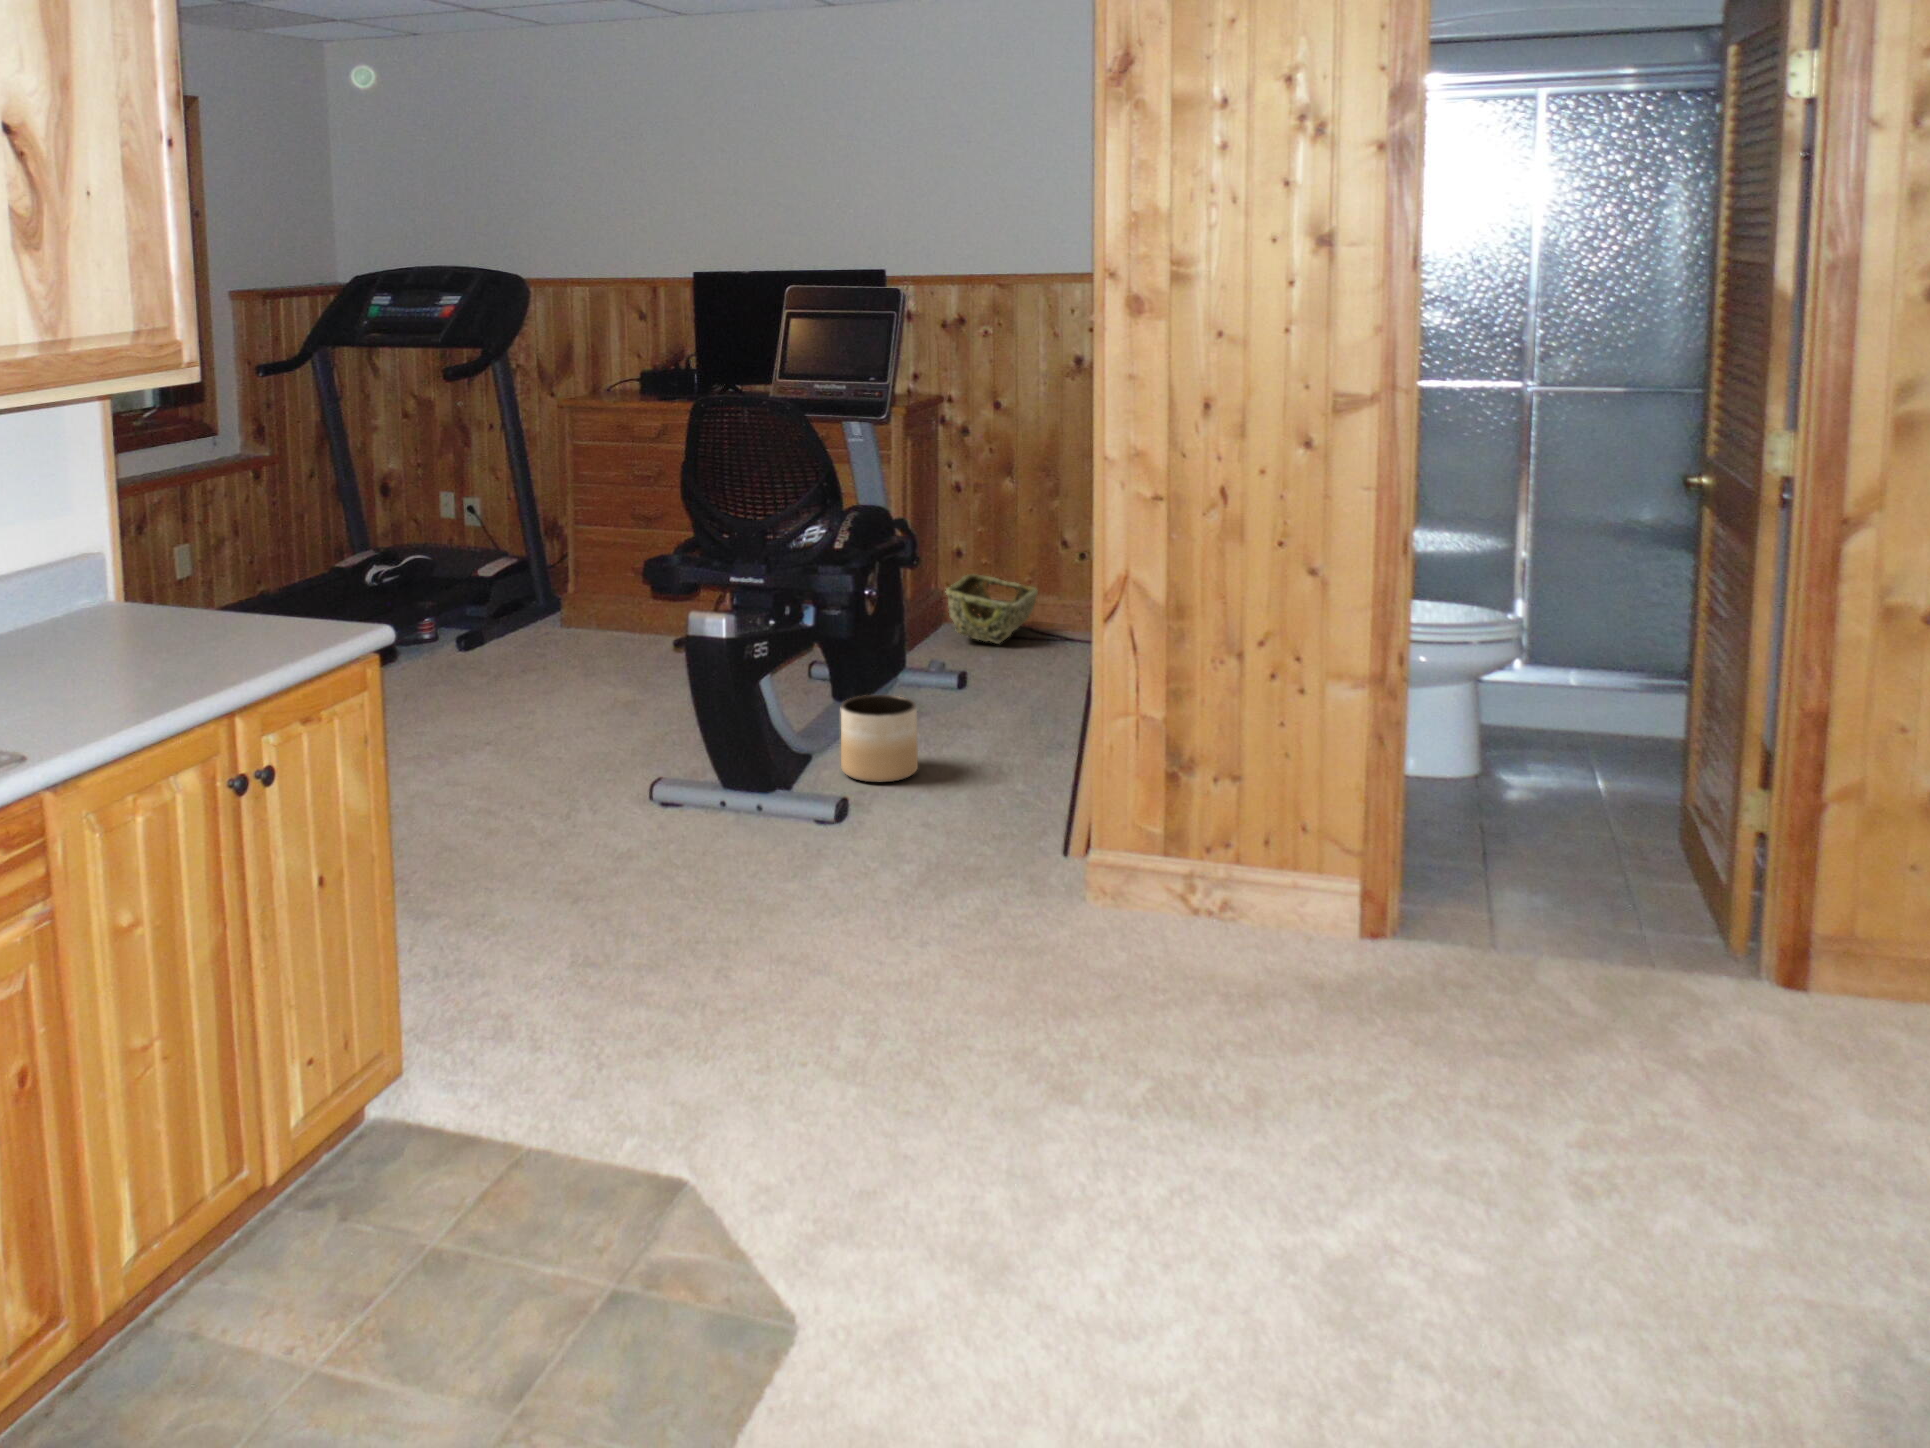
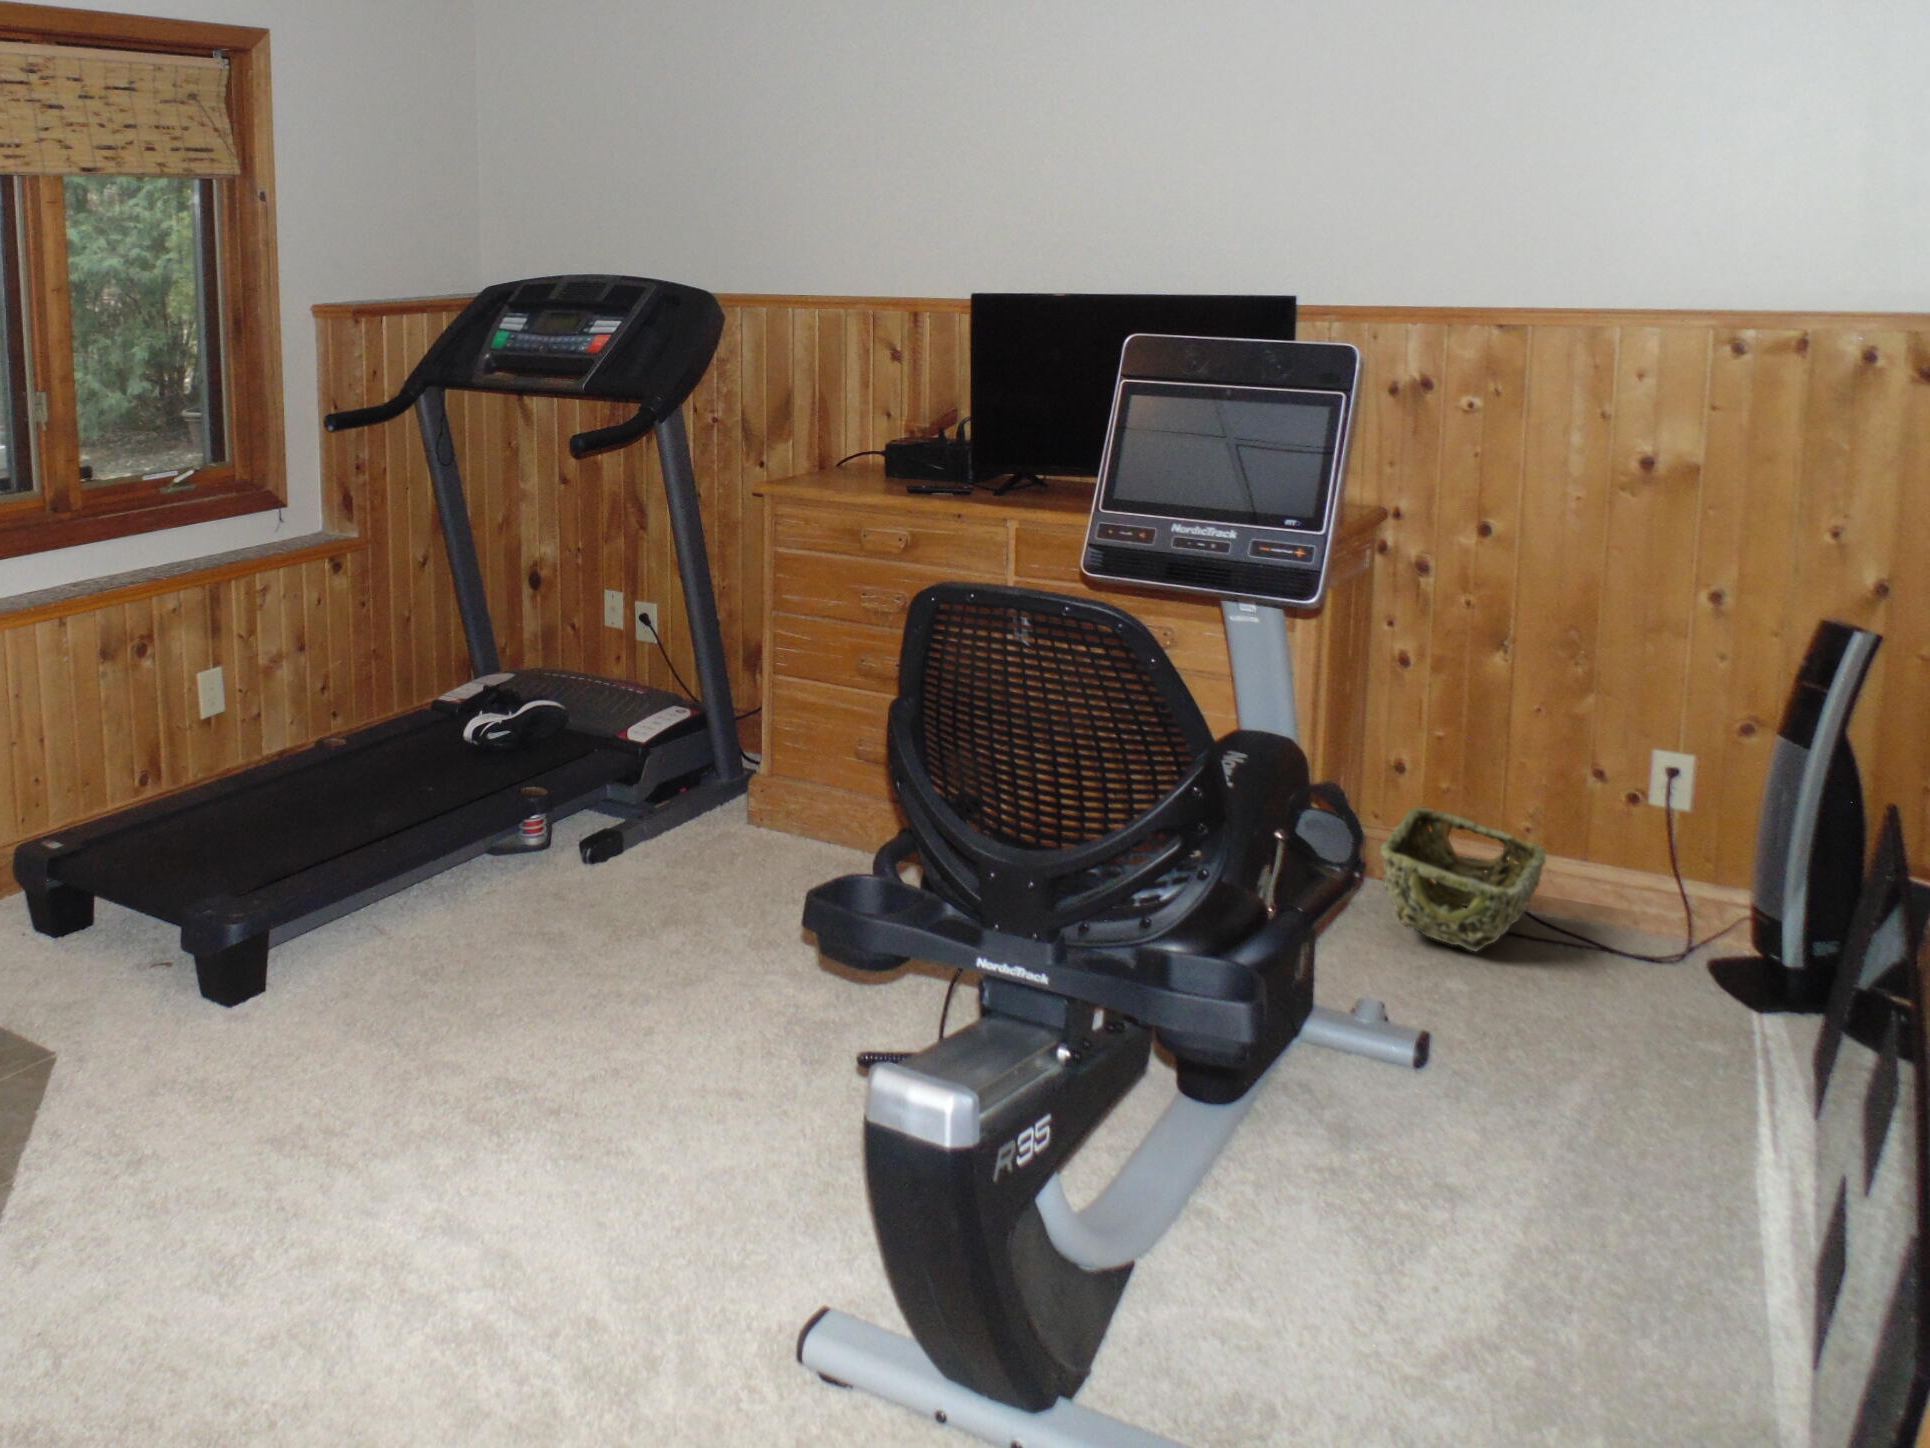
planter: present [841,695,918,783] -> none [1192,1153,1360,1365]

